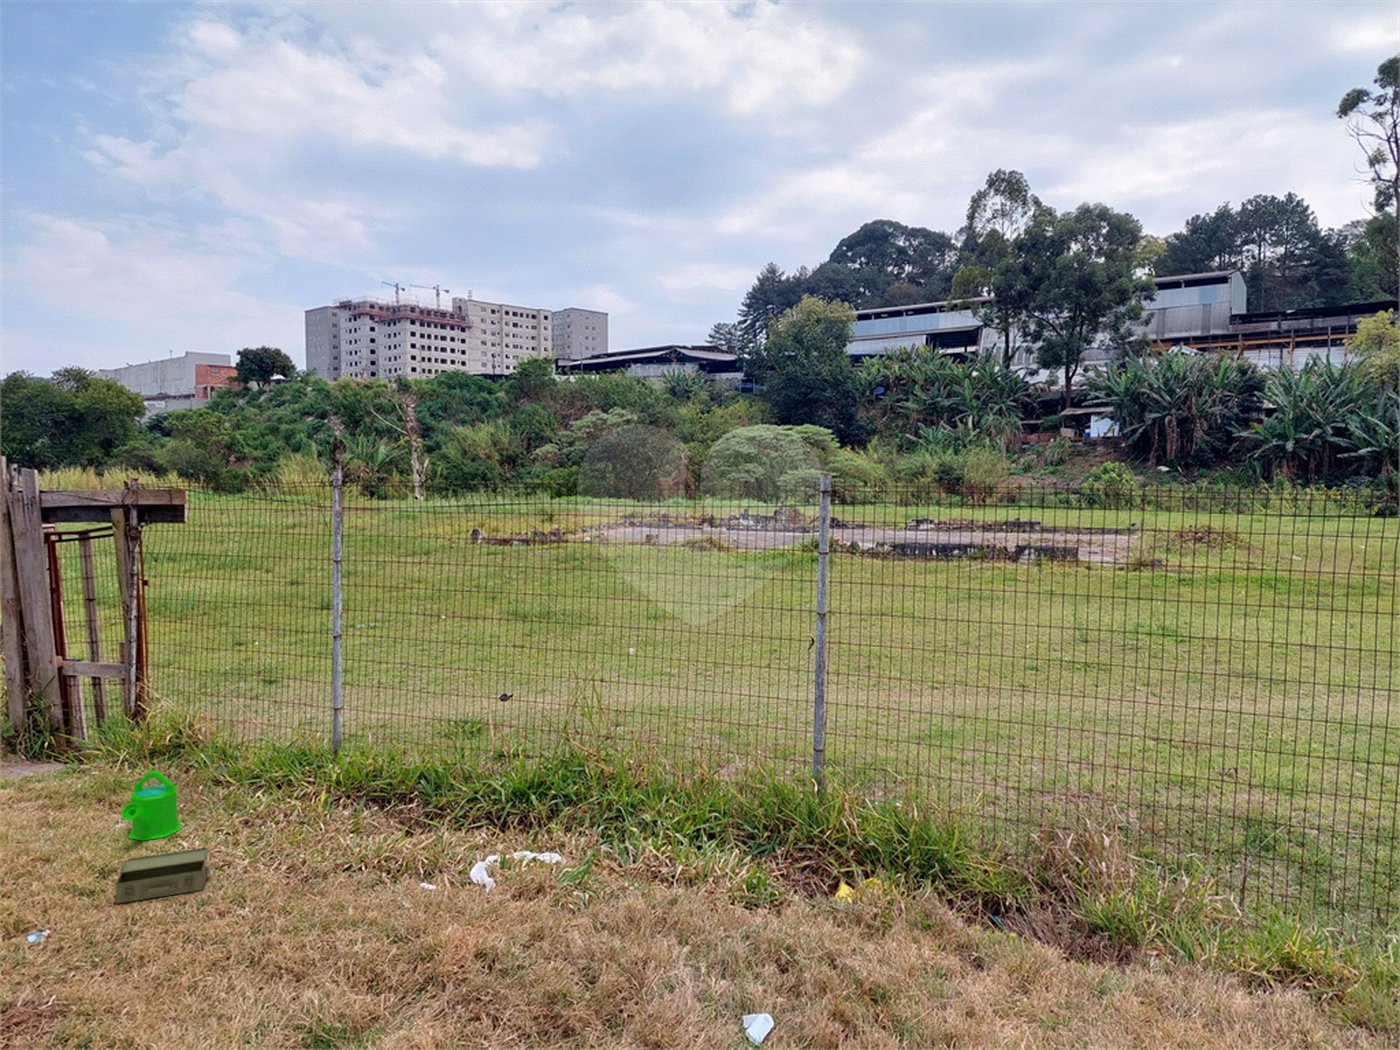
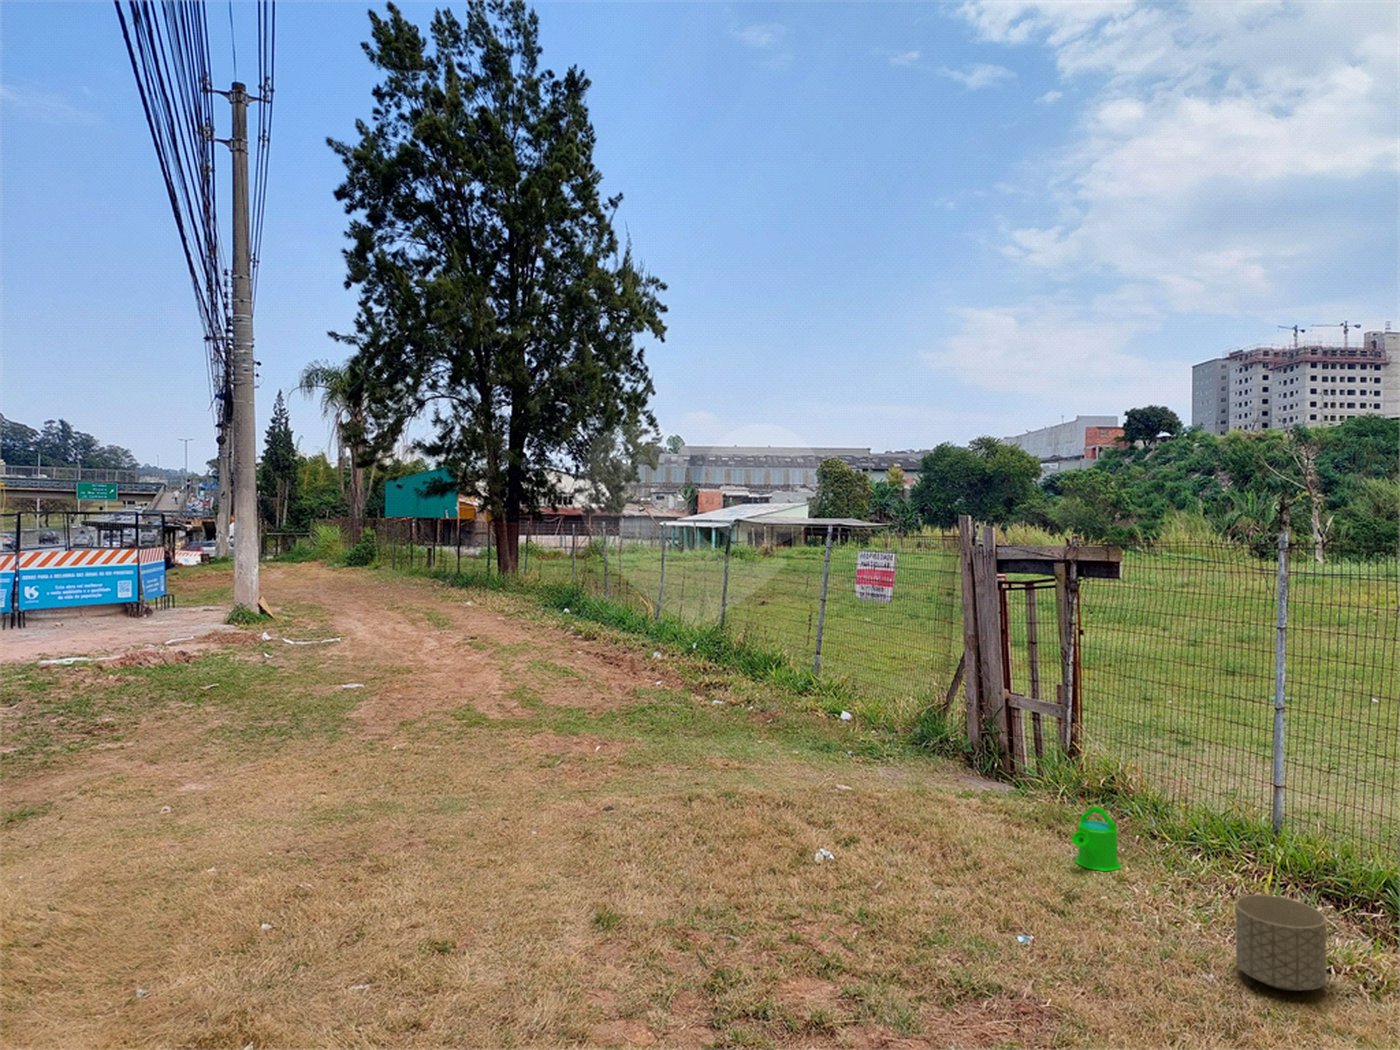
planter: none [282,814,361,902] -> present [1236,895,1326,991]
toolbox: present [115,848,208,903] -> none [1074,882,1153,933]

